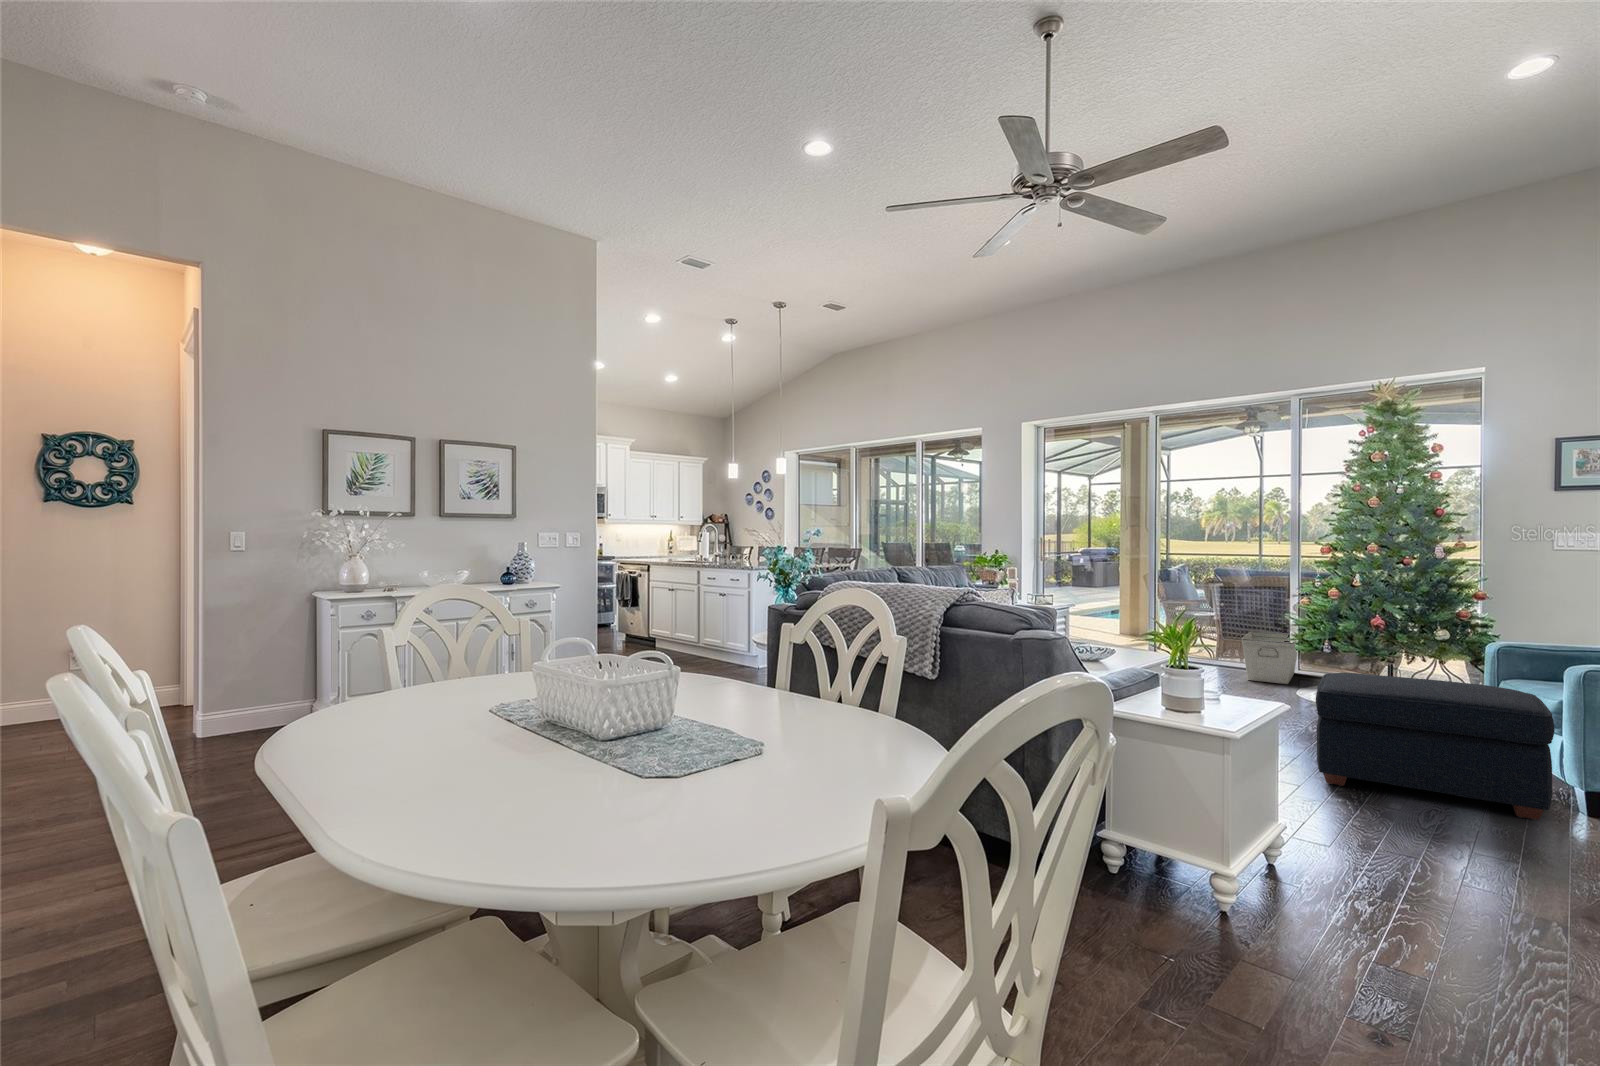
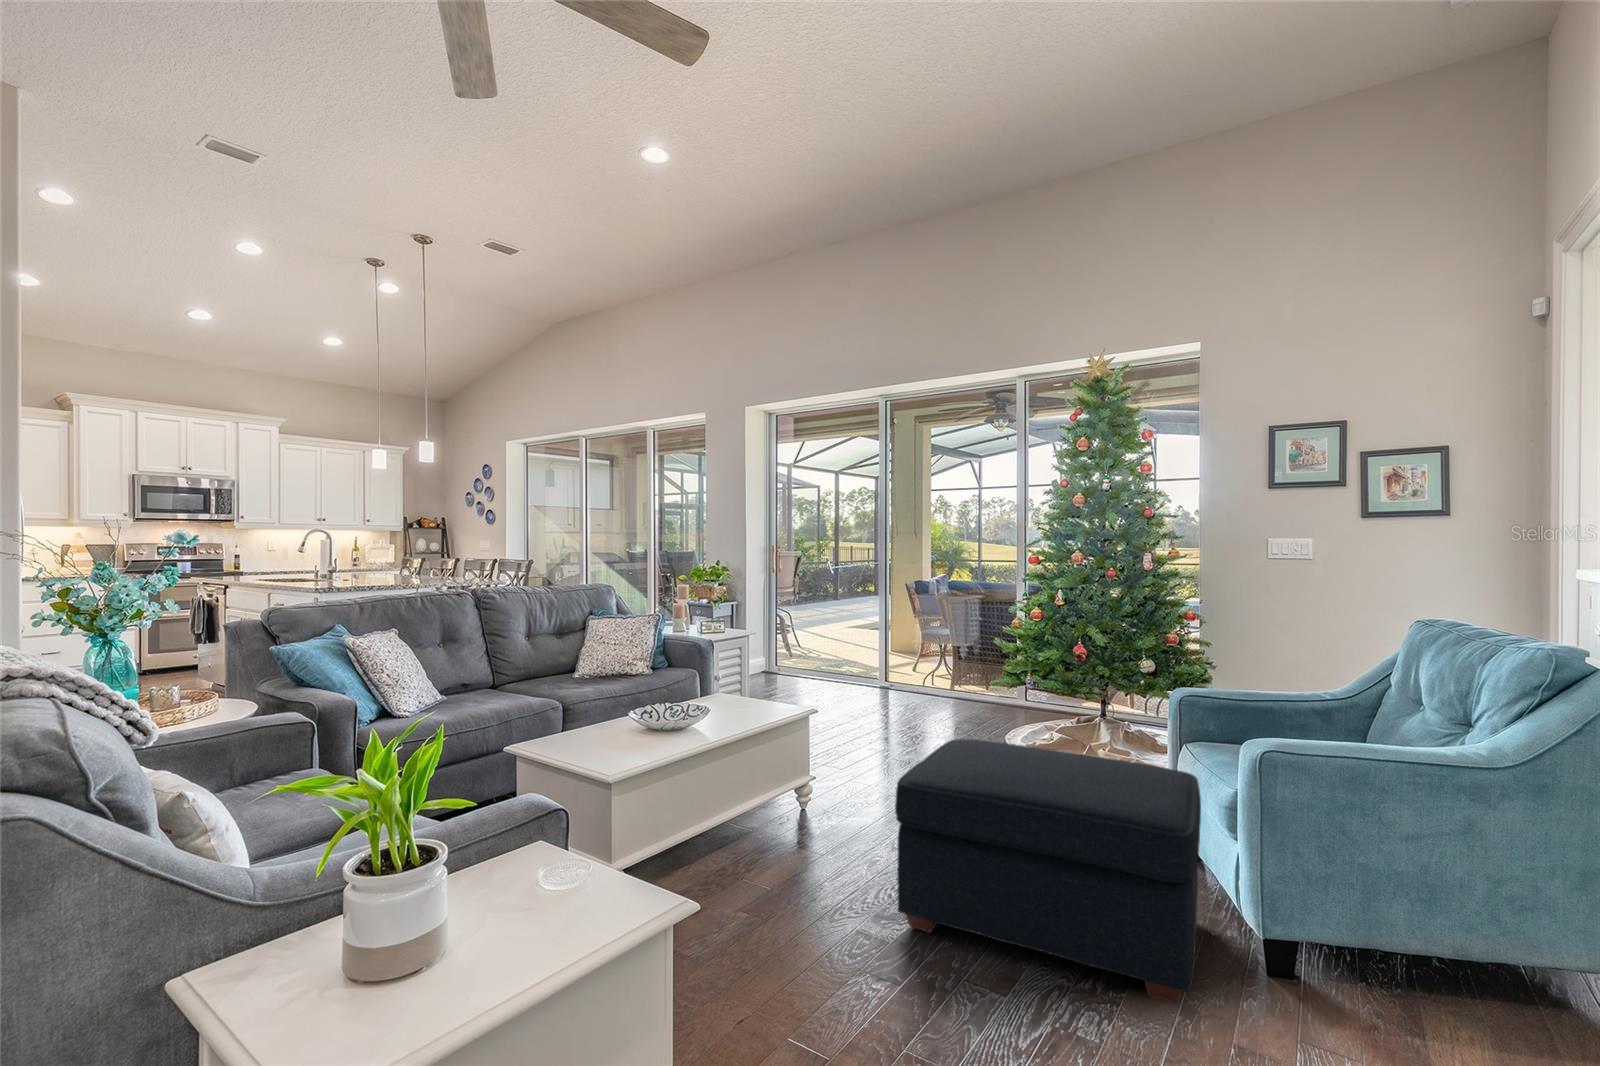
storage bin: present [1241,631,1297,684] -> none [950,656,1023,723]

